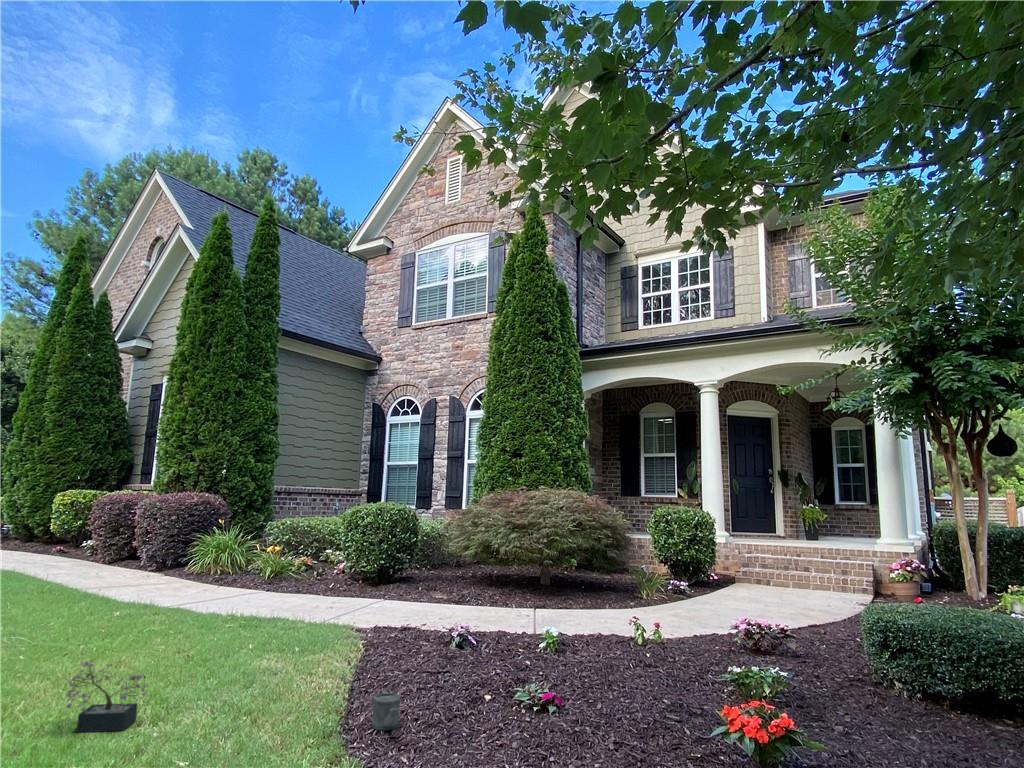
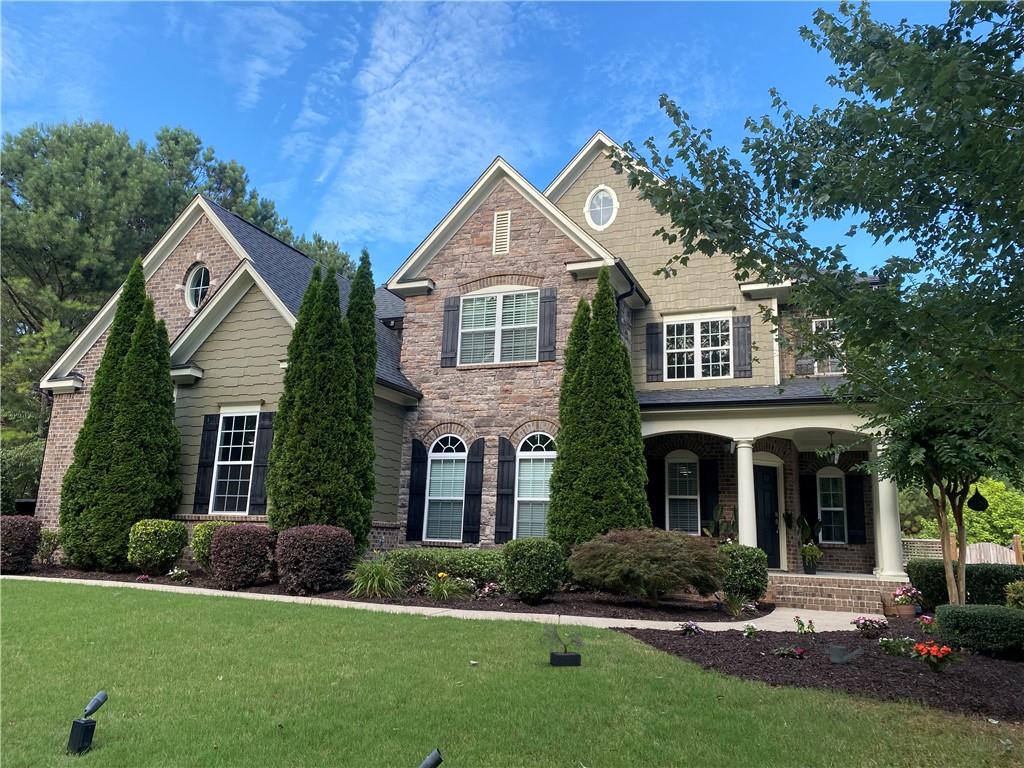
watering can: present [372,689,401,730] -> present [824,644,862,664]

